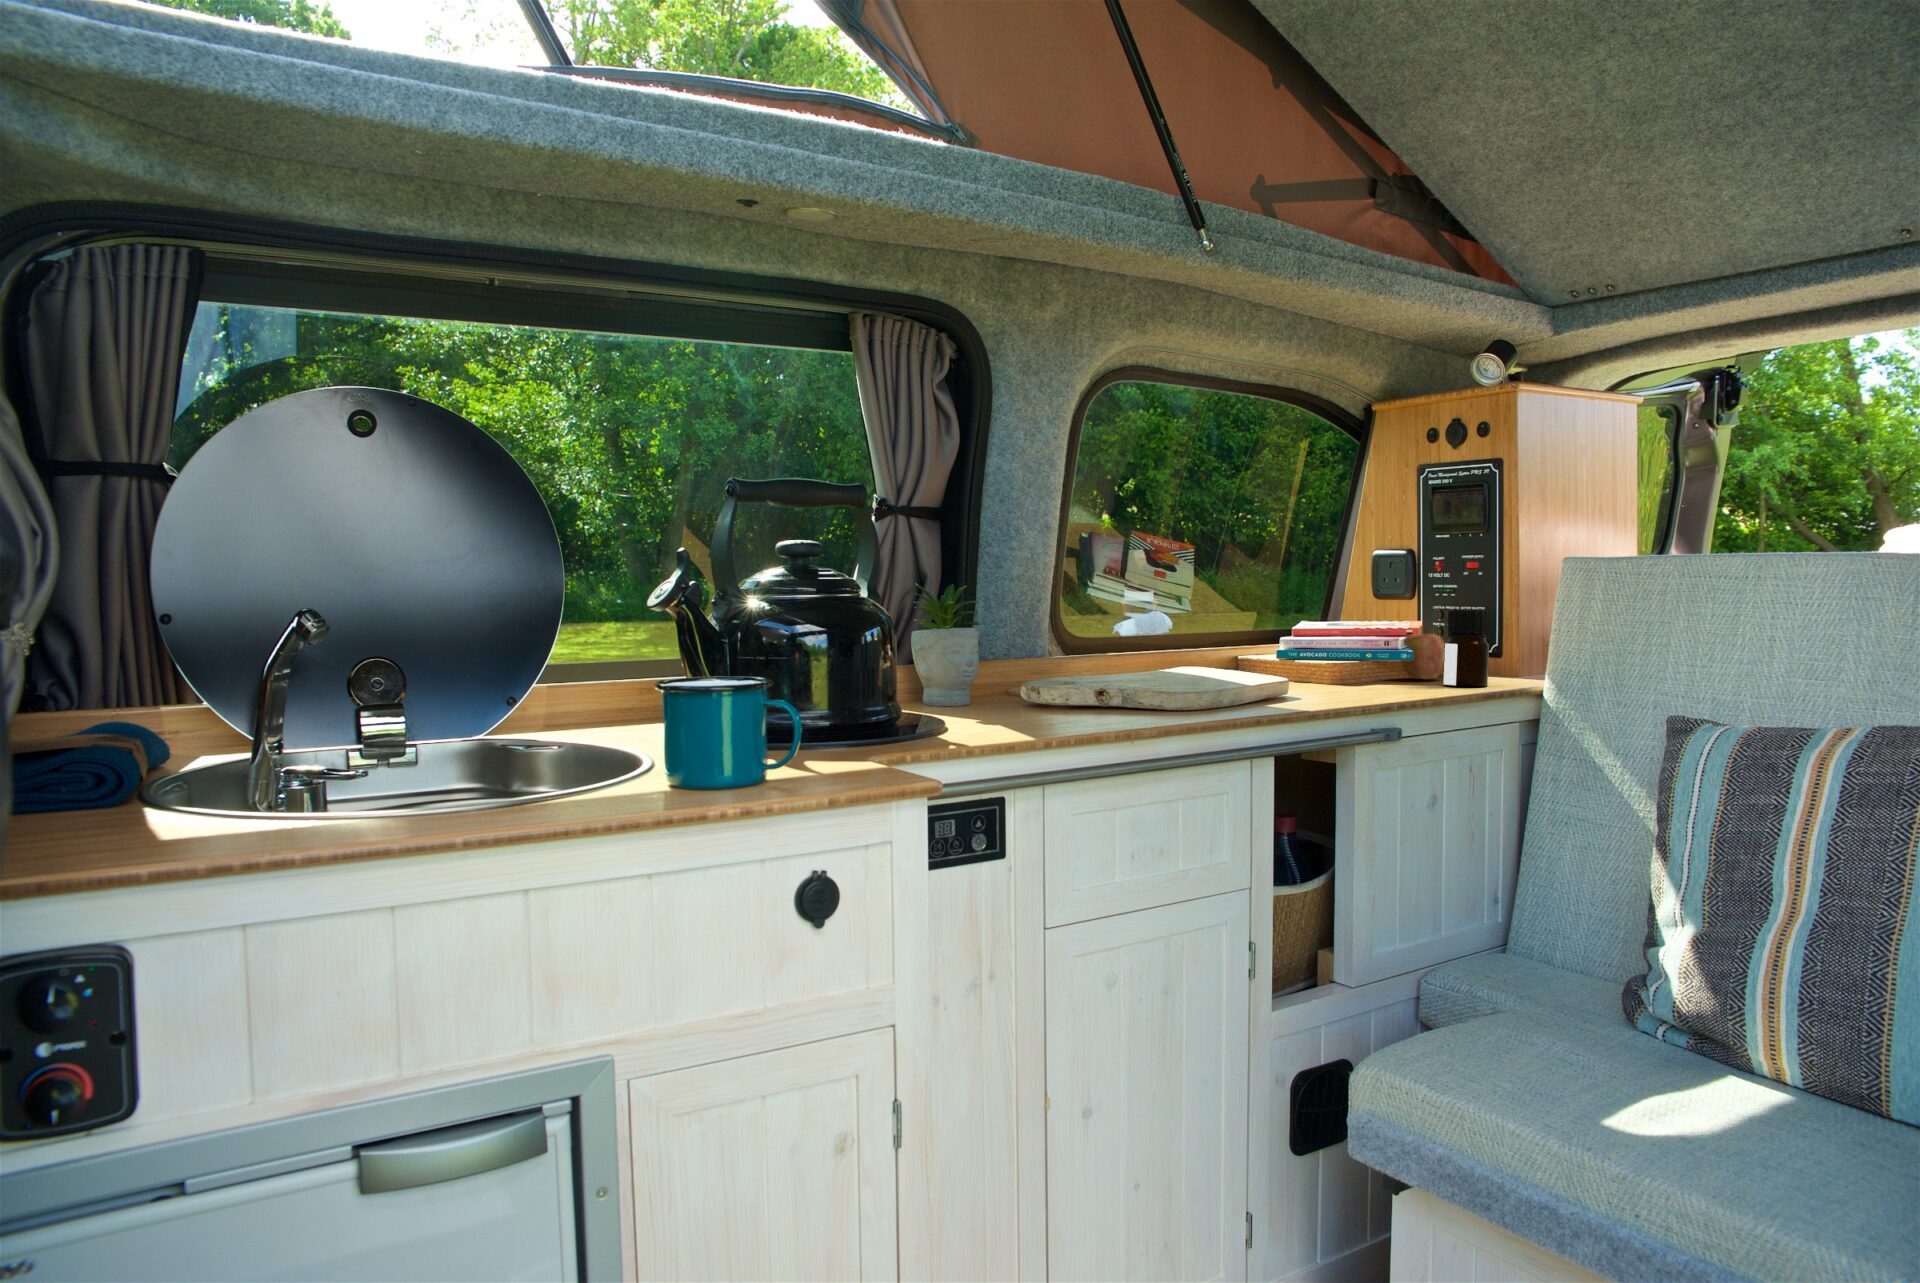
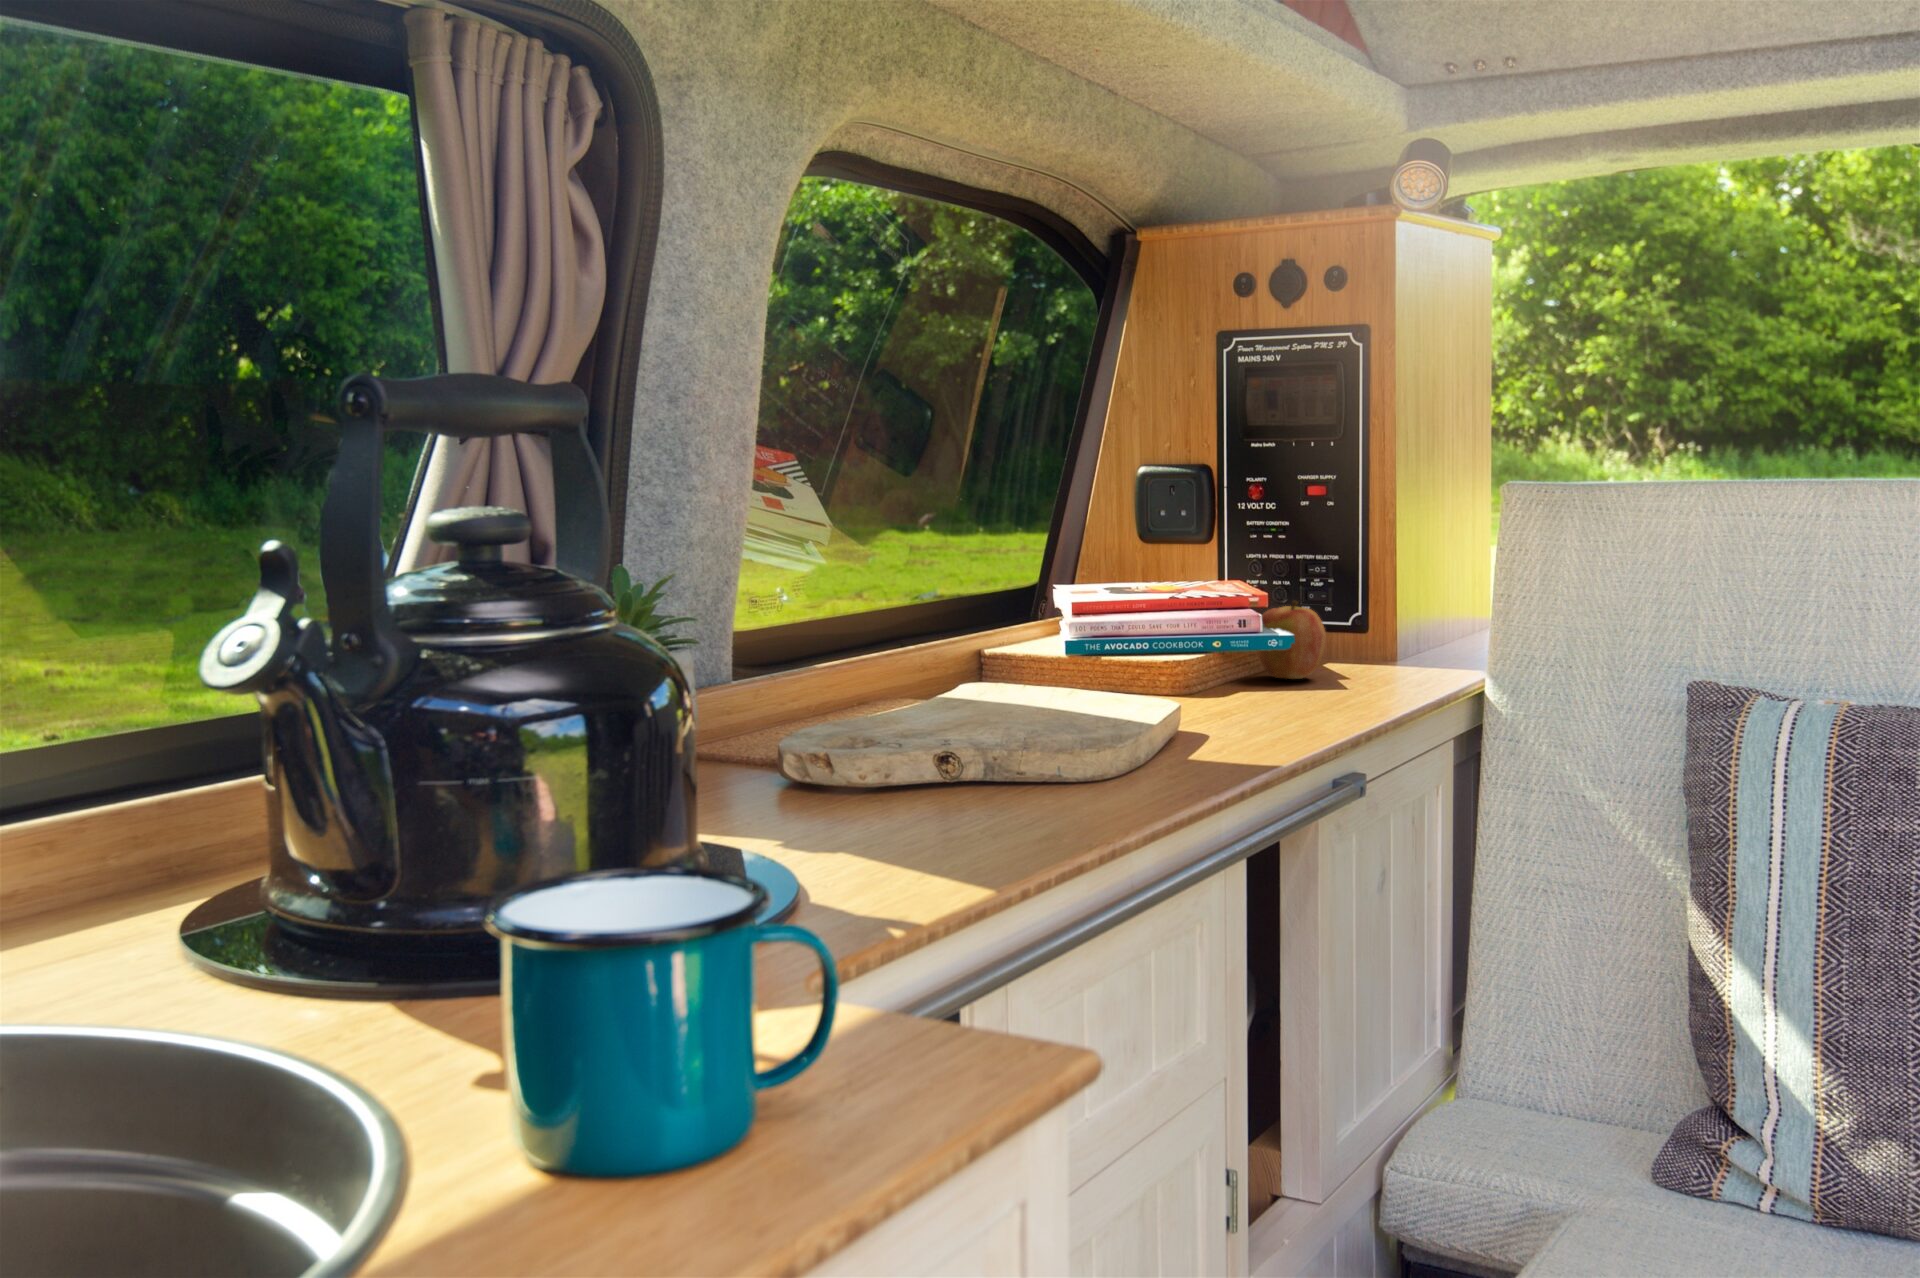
bottle: present [1444,610,1489,686] -> none [1348,575,1415,695]

